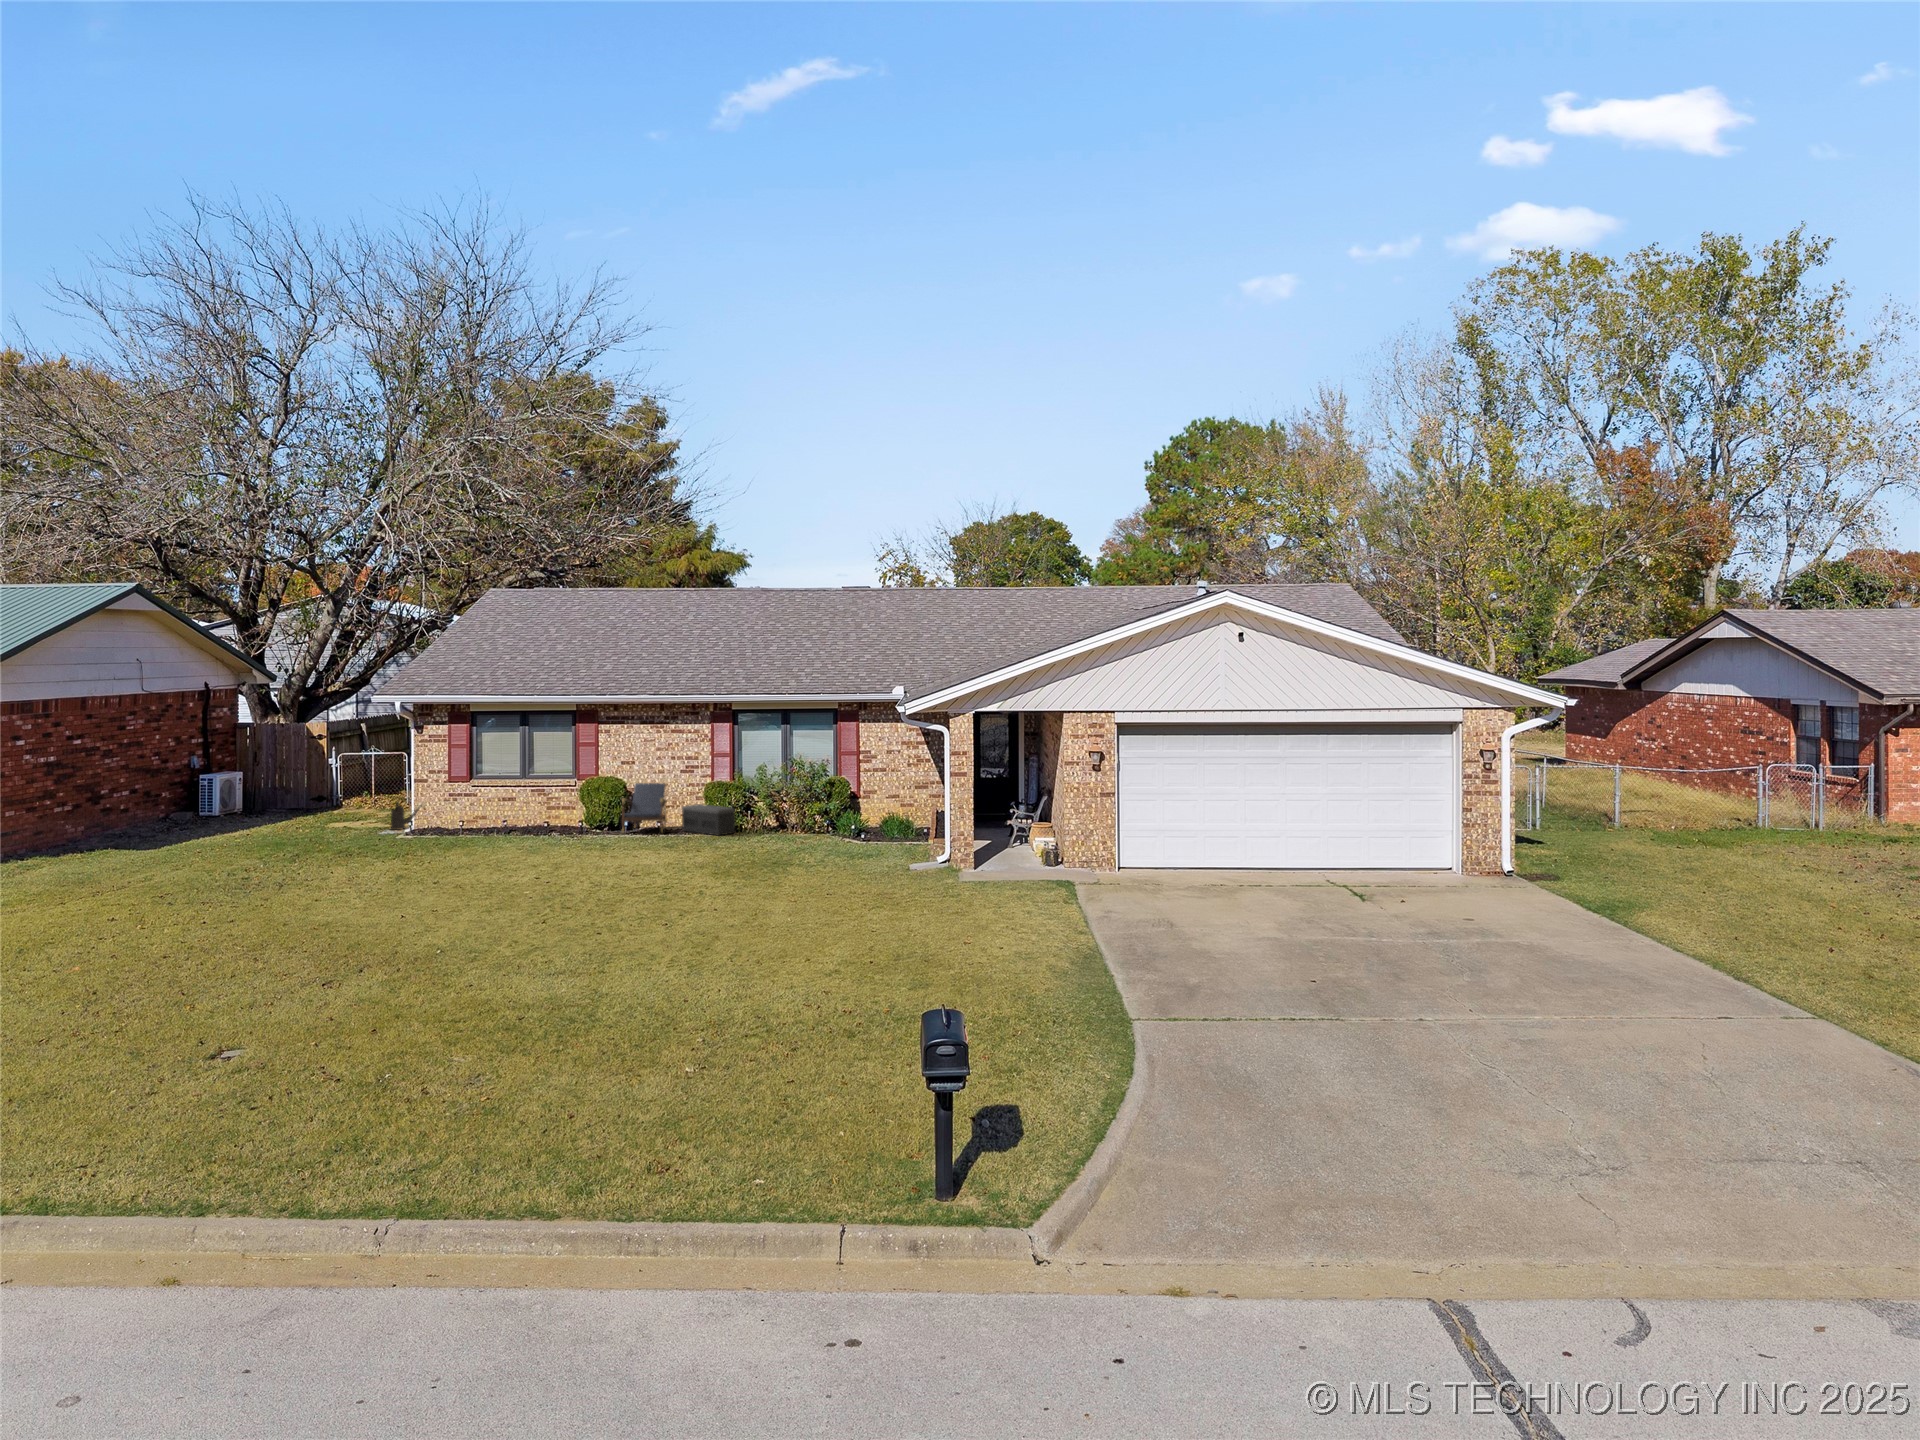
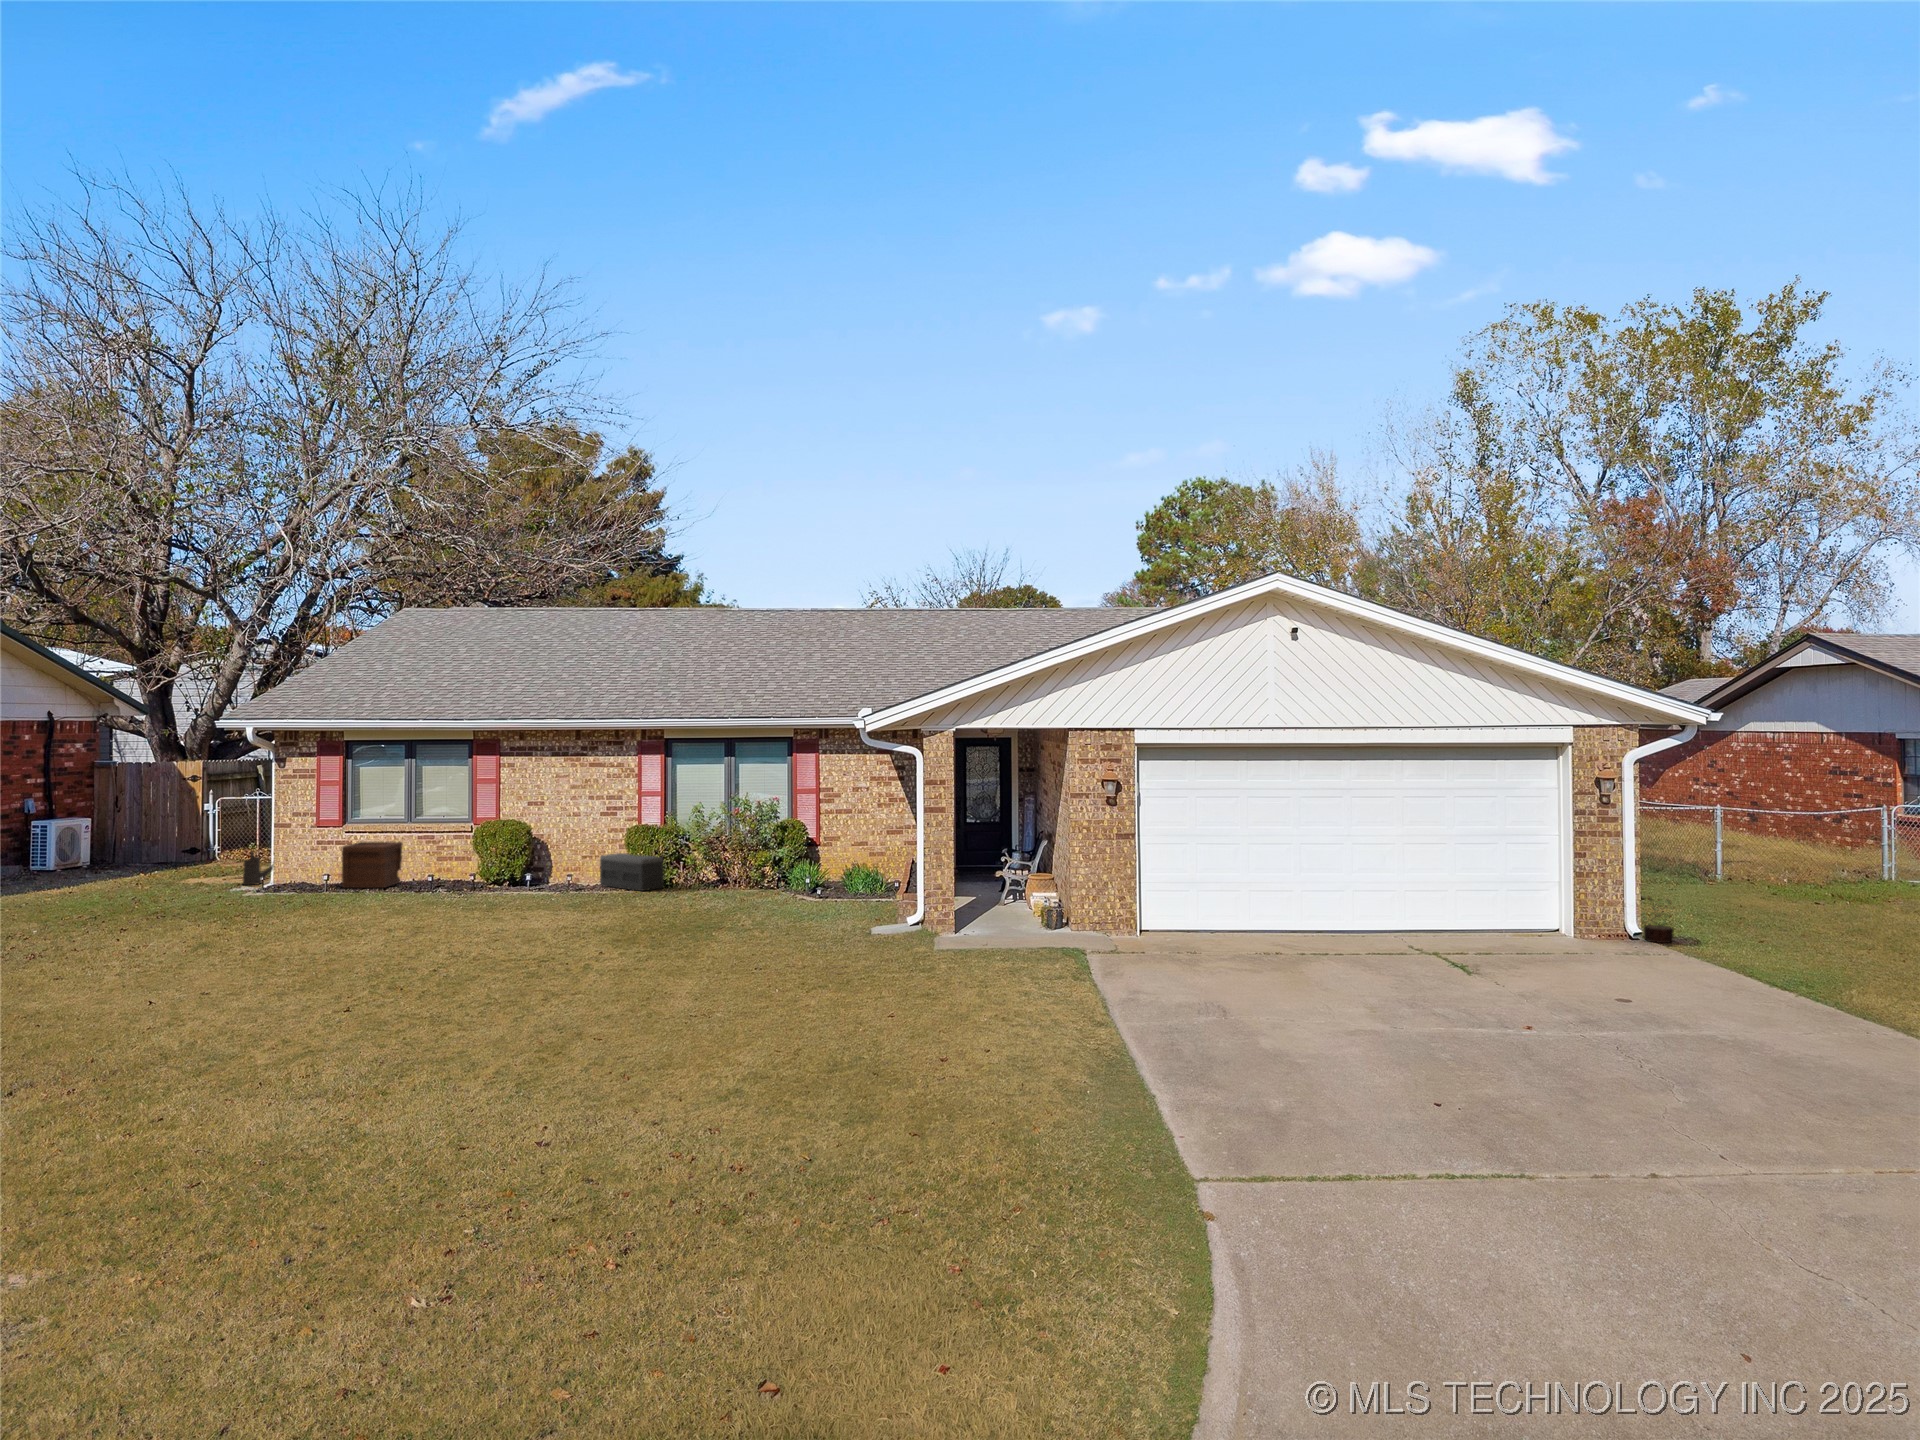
lounge chair: present [622,783,666,831] -> none [525,828,582,888]
wooden crate: none [473,794,520,832] -> present [342,842,403,888]
decorative plant: none [1511,842,1536,879] -> present [1643,897,1674,943]

